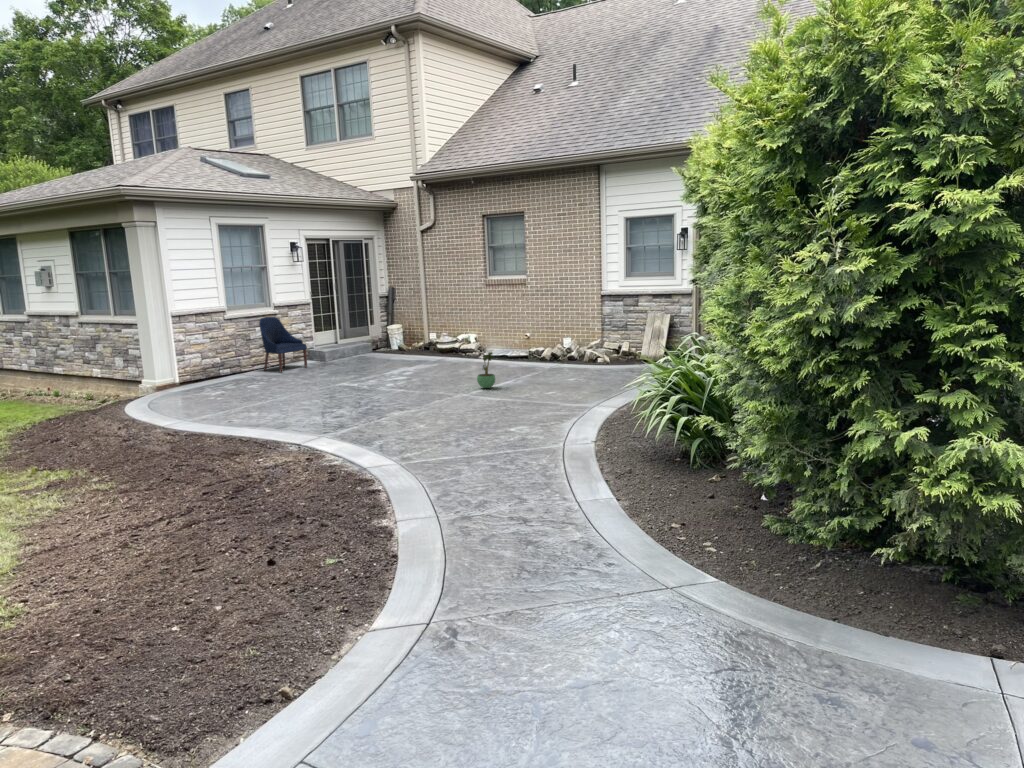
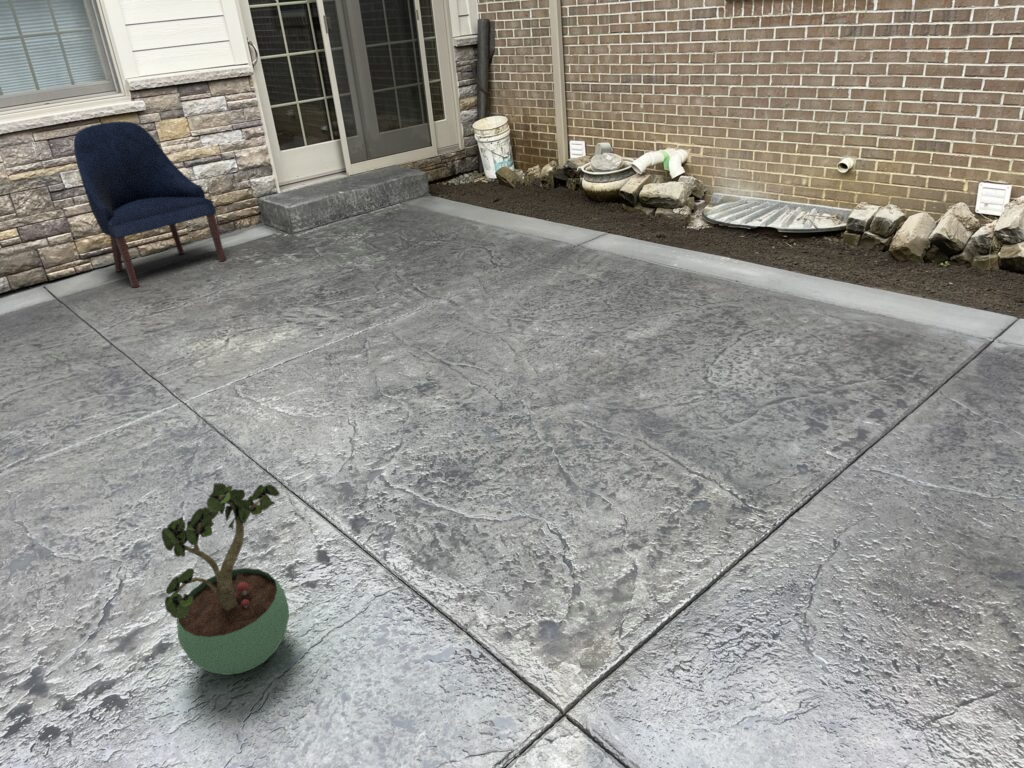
potted plant: present [477,352,495,388] -> present [161,483,289,675]

